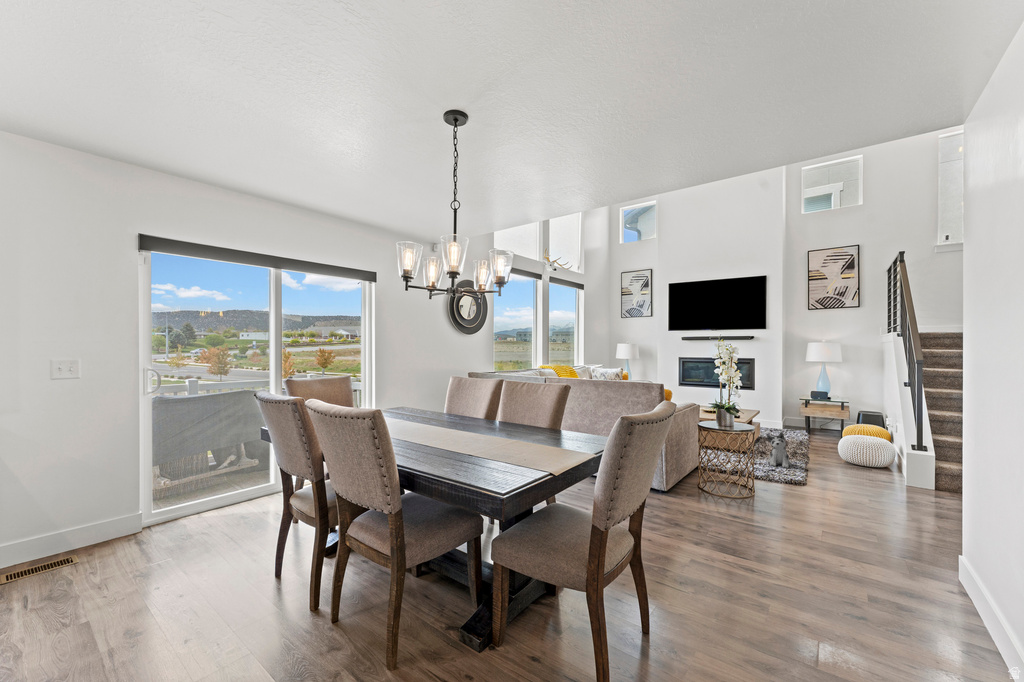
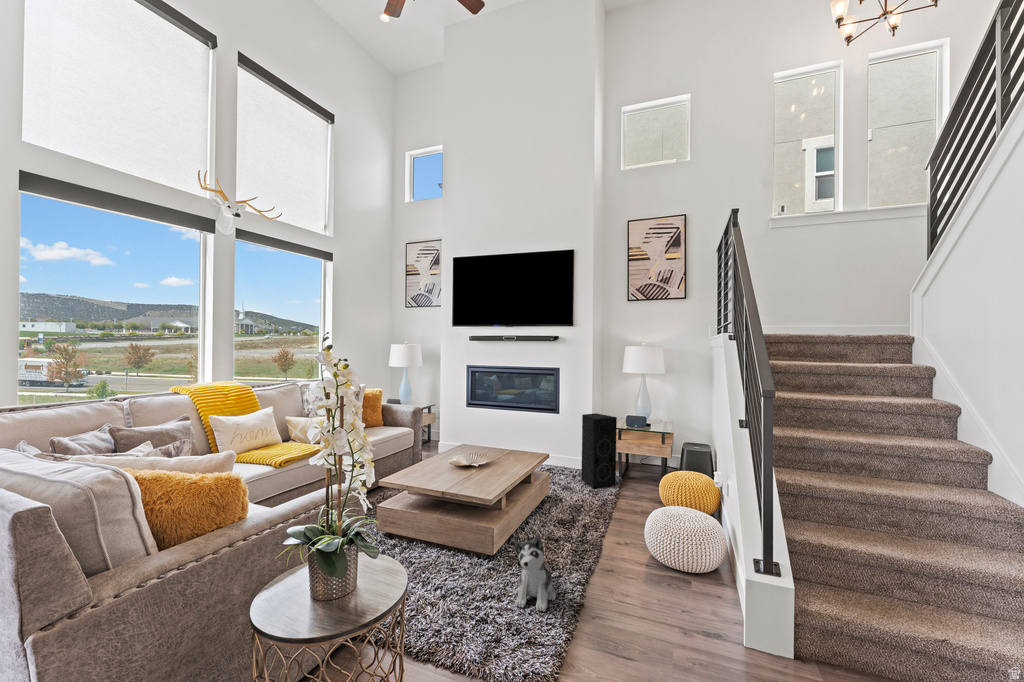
speaker: none [778,388,806,436] -> present [581,413,617,488]

